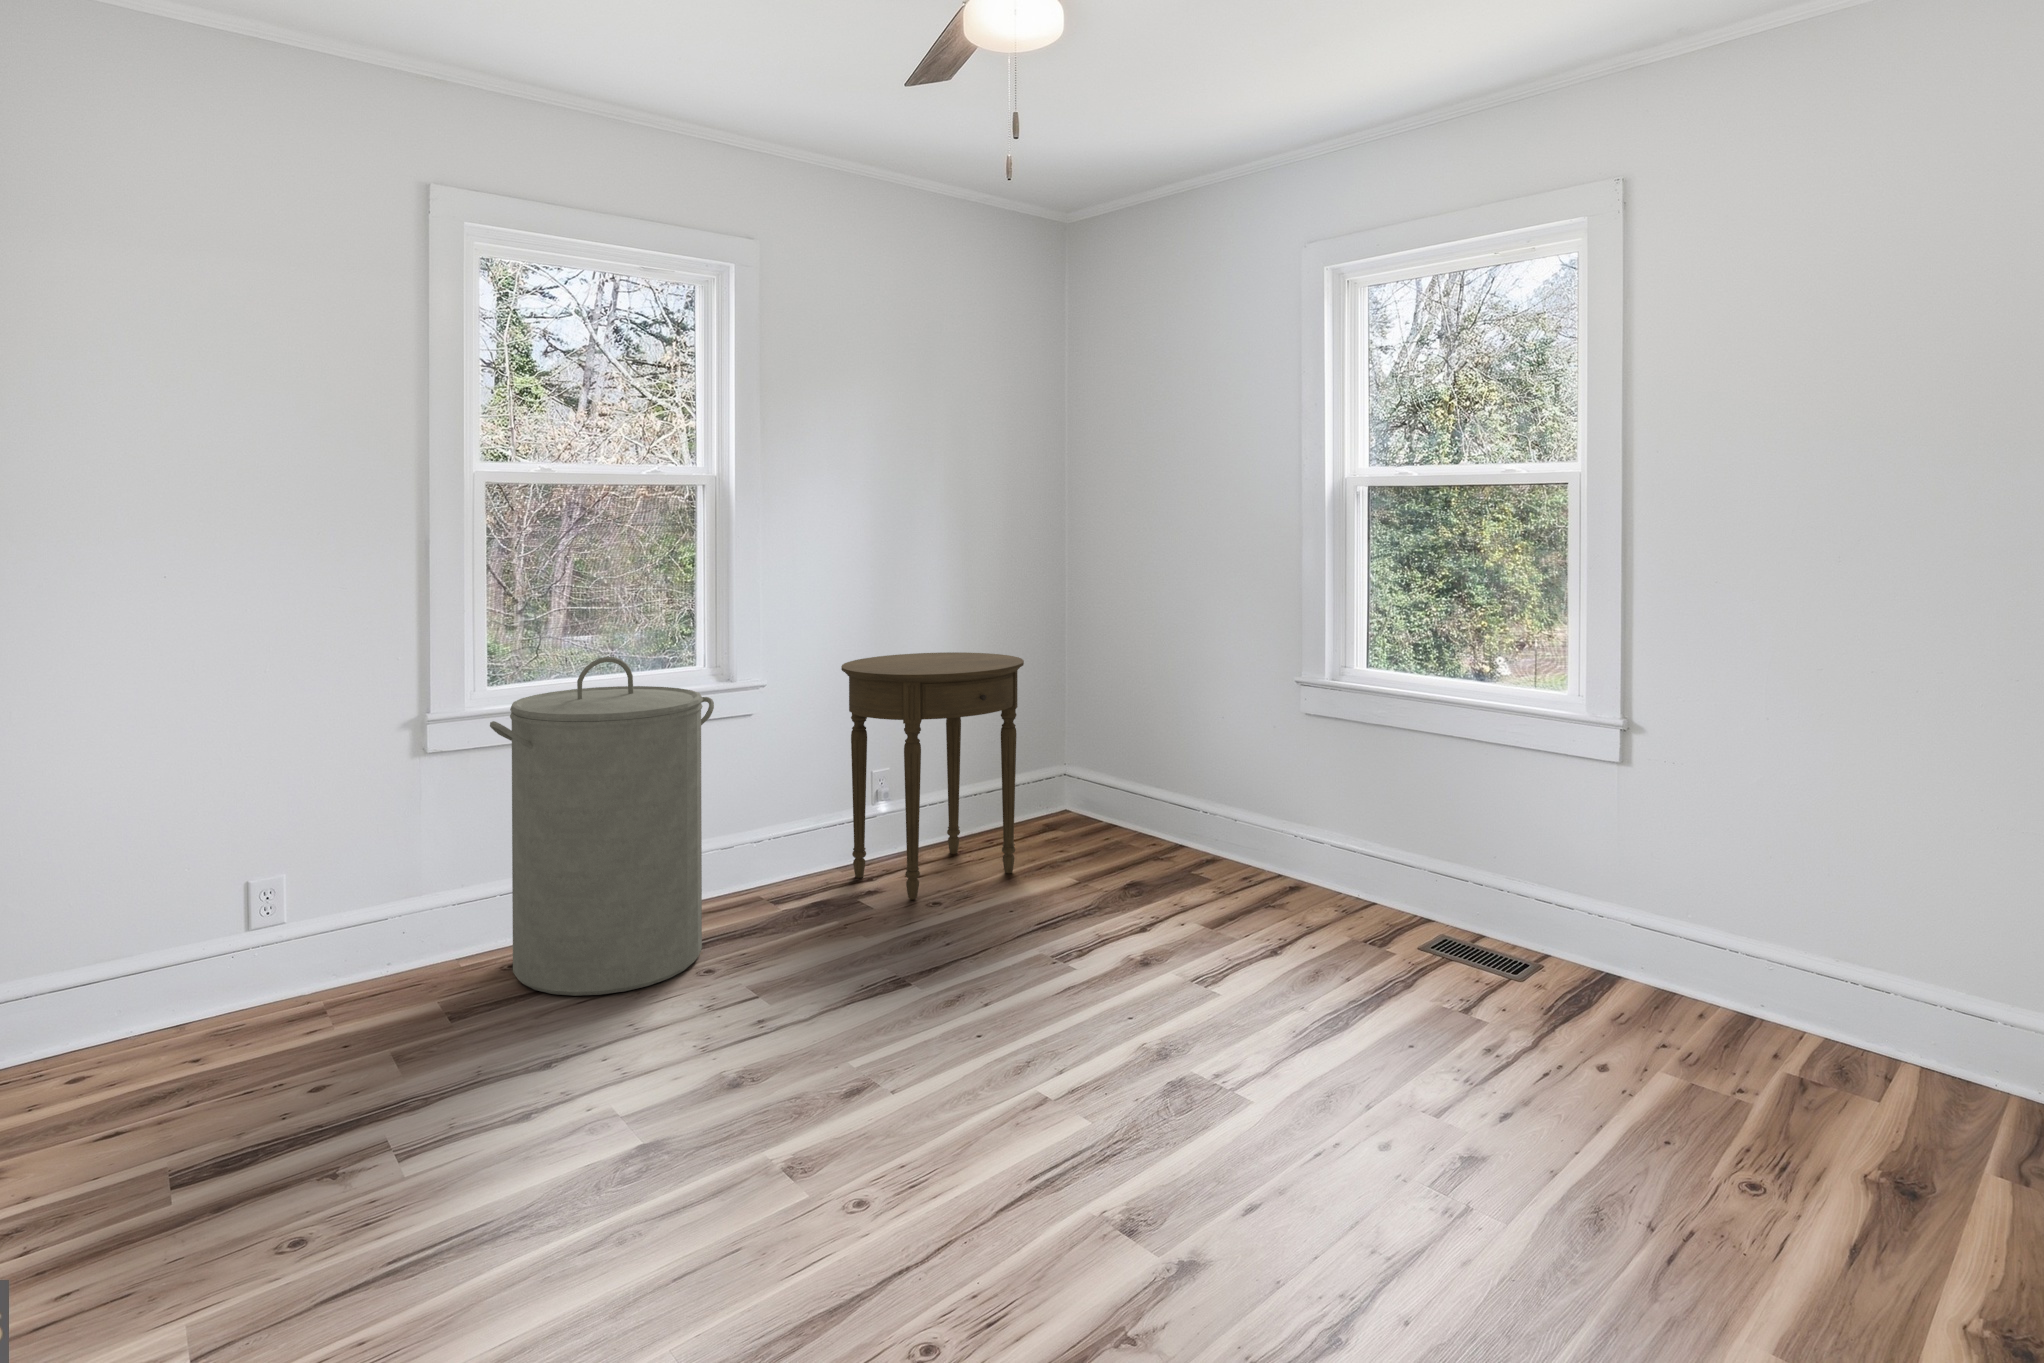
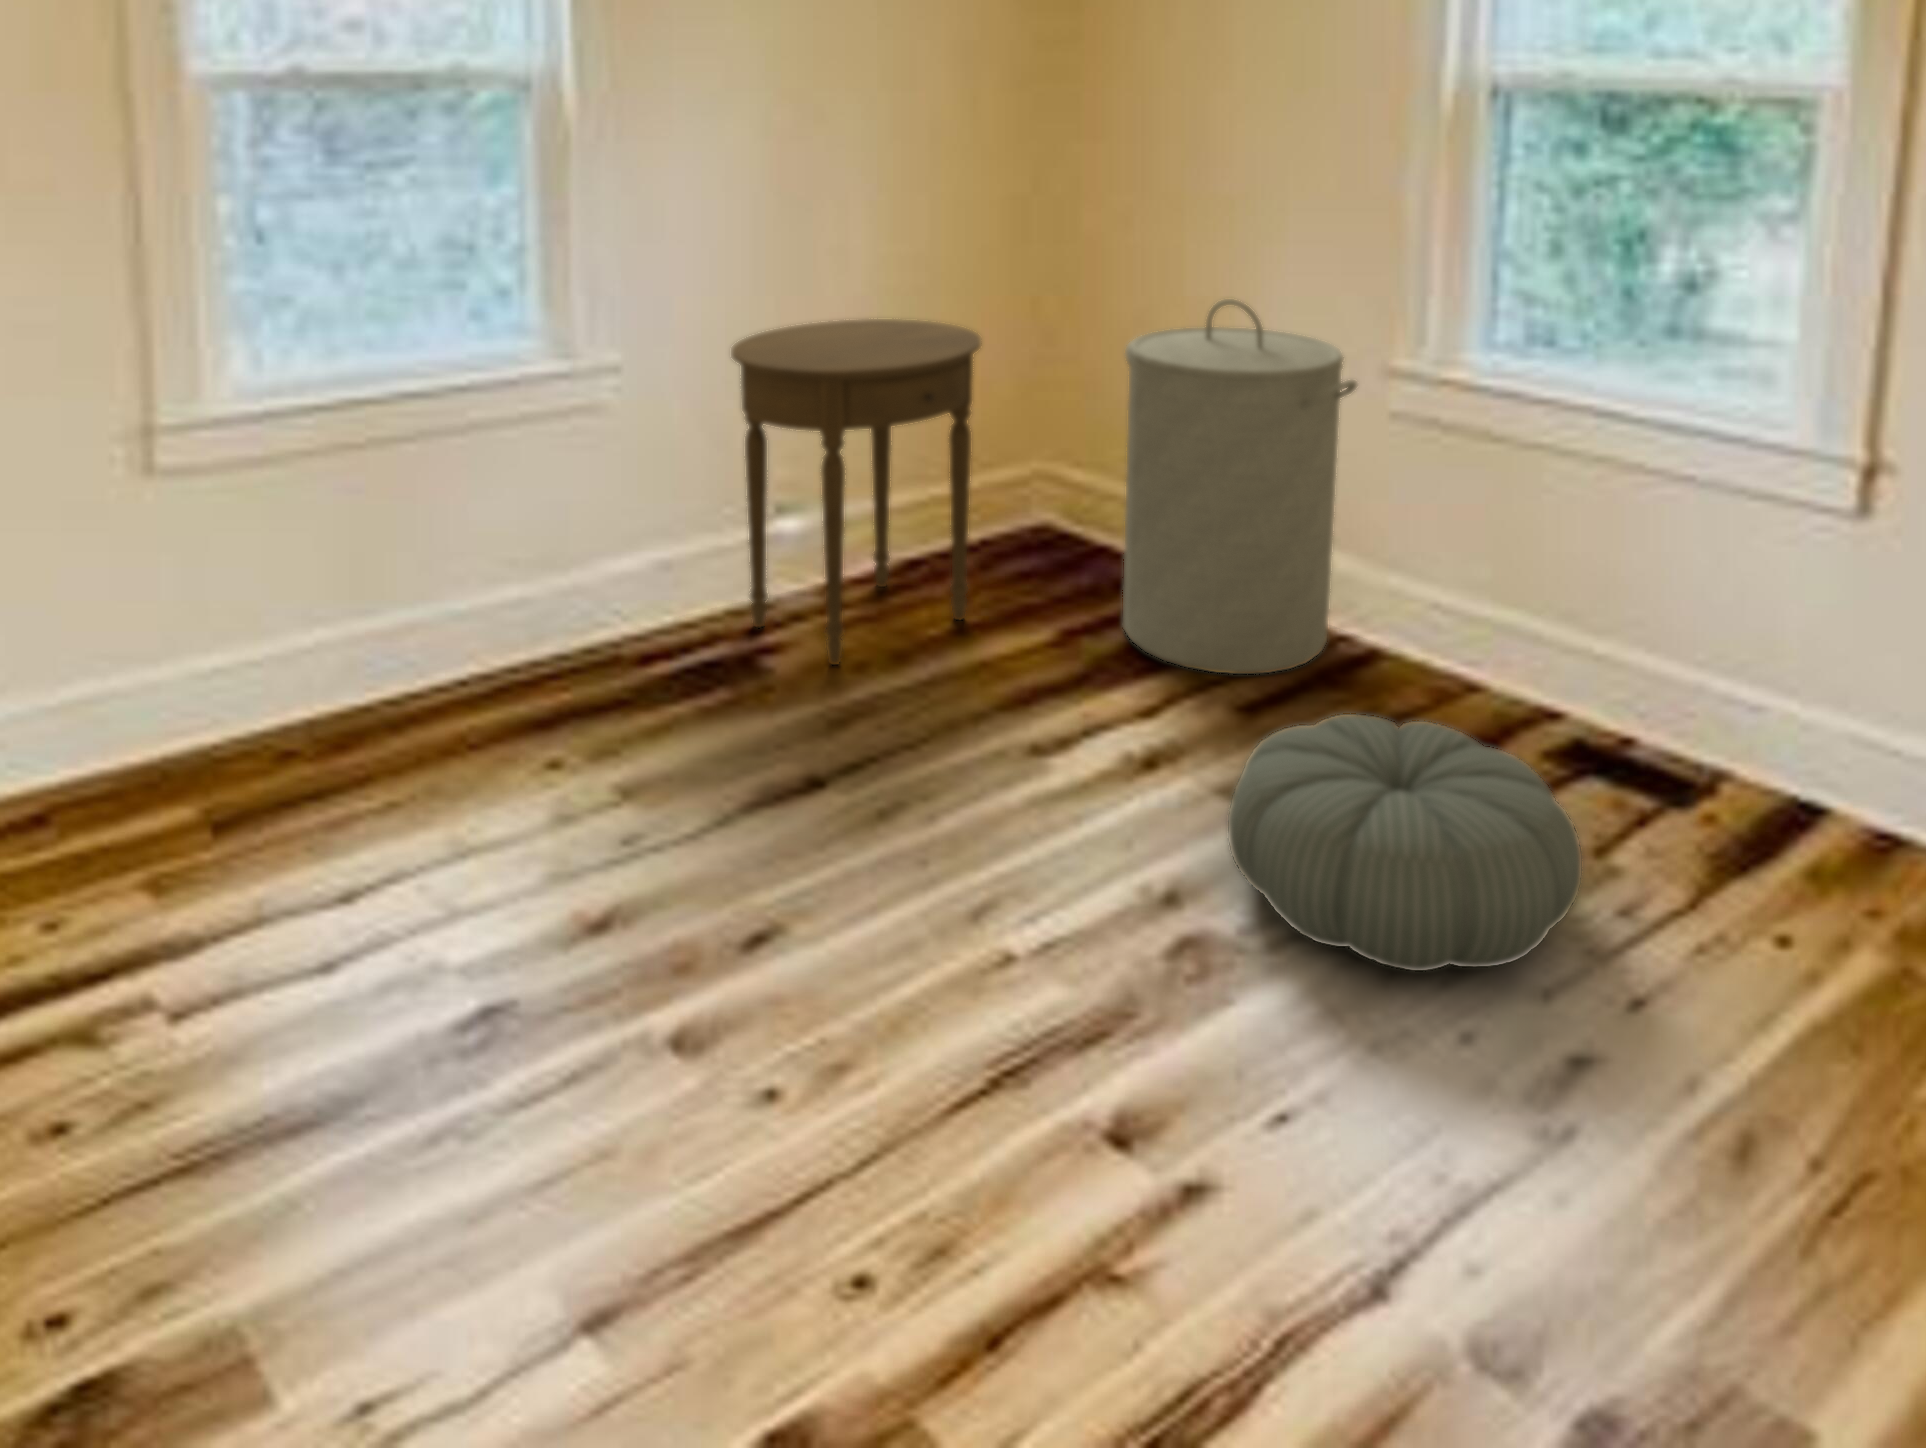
laundry hamper: present [490,657,714,996] -> present [1123,299,1357,674]
pouf: none [1183,905,1435,1074] -> present [1228,714,1582,971]

